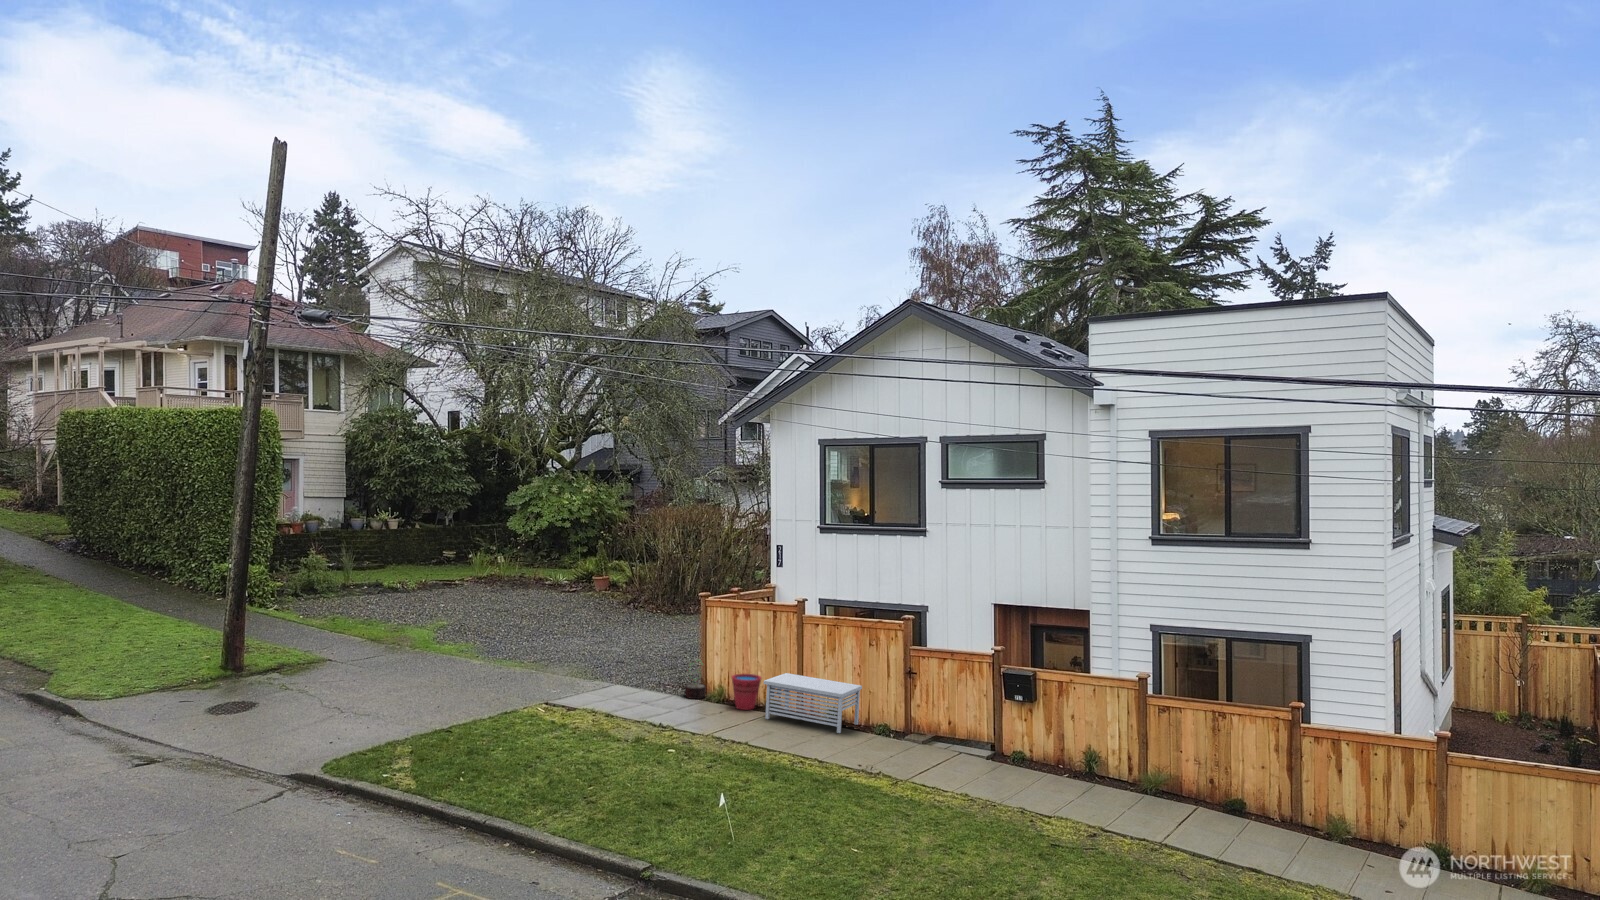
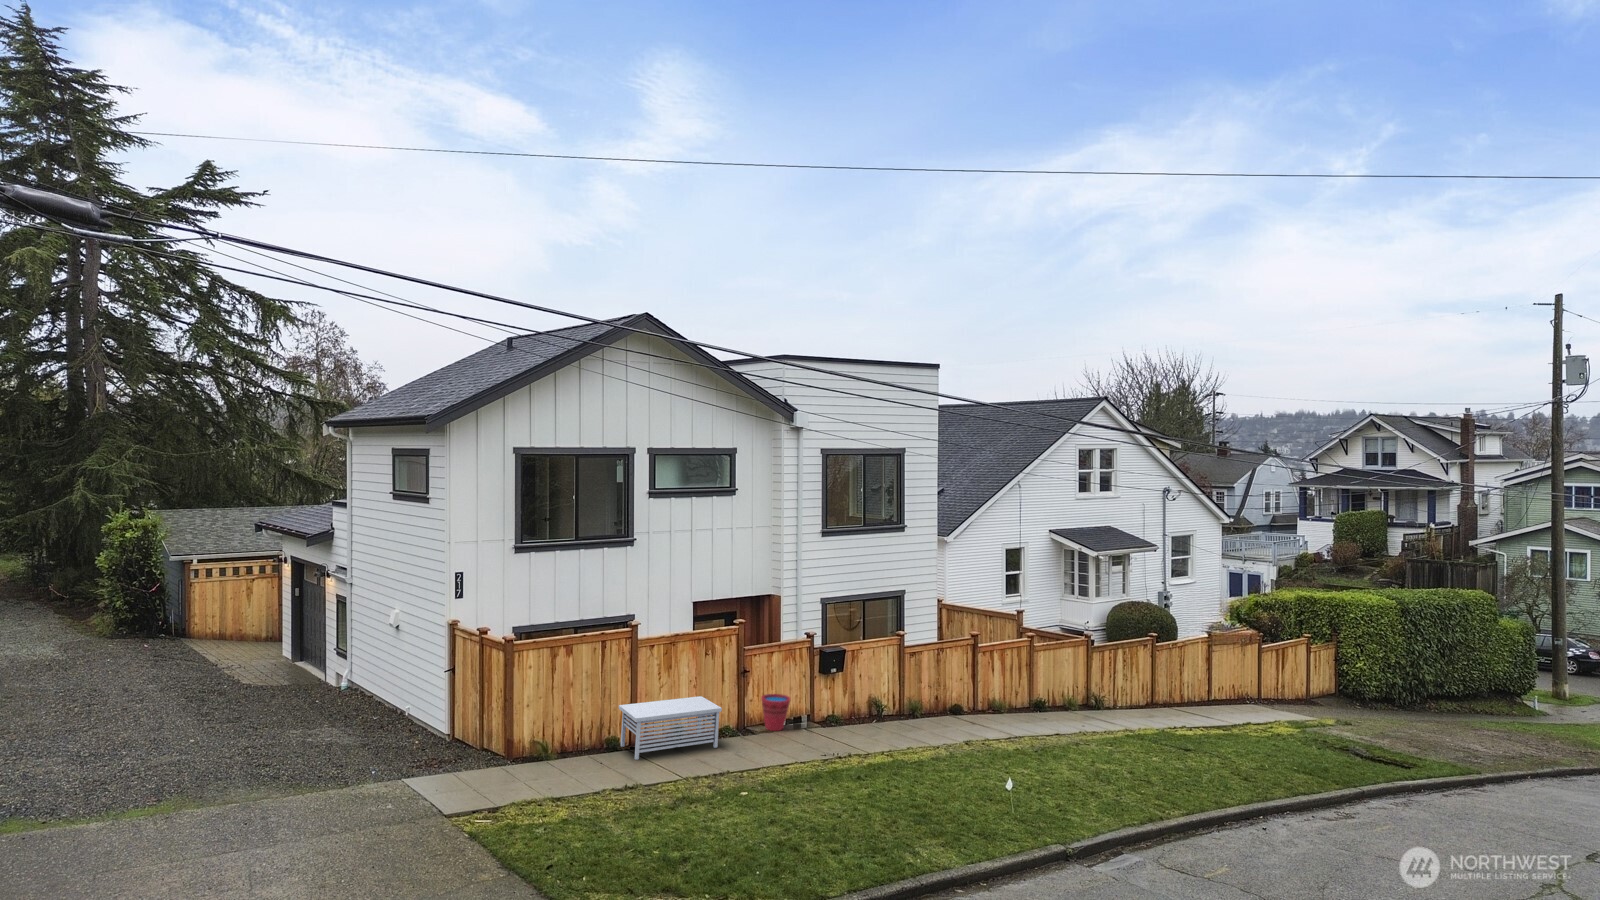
decorative plant: present [685,660,706,699] -> none [496,717,525,771]
bucket: present [732,674,761,710] -> present [761,694,790,731]

